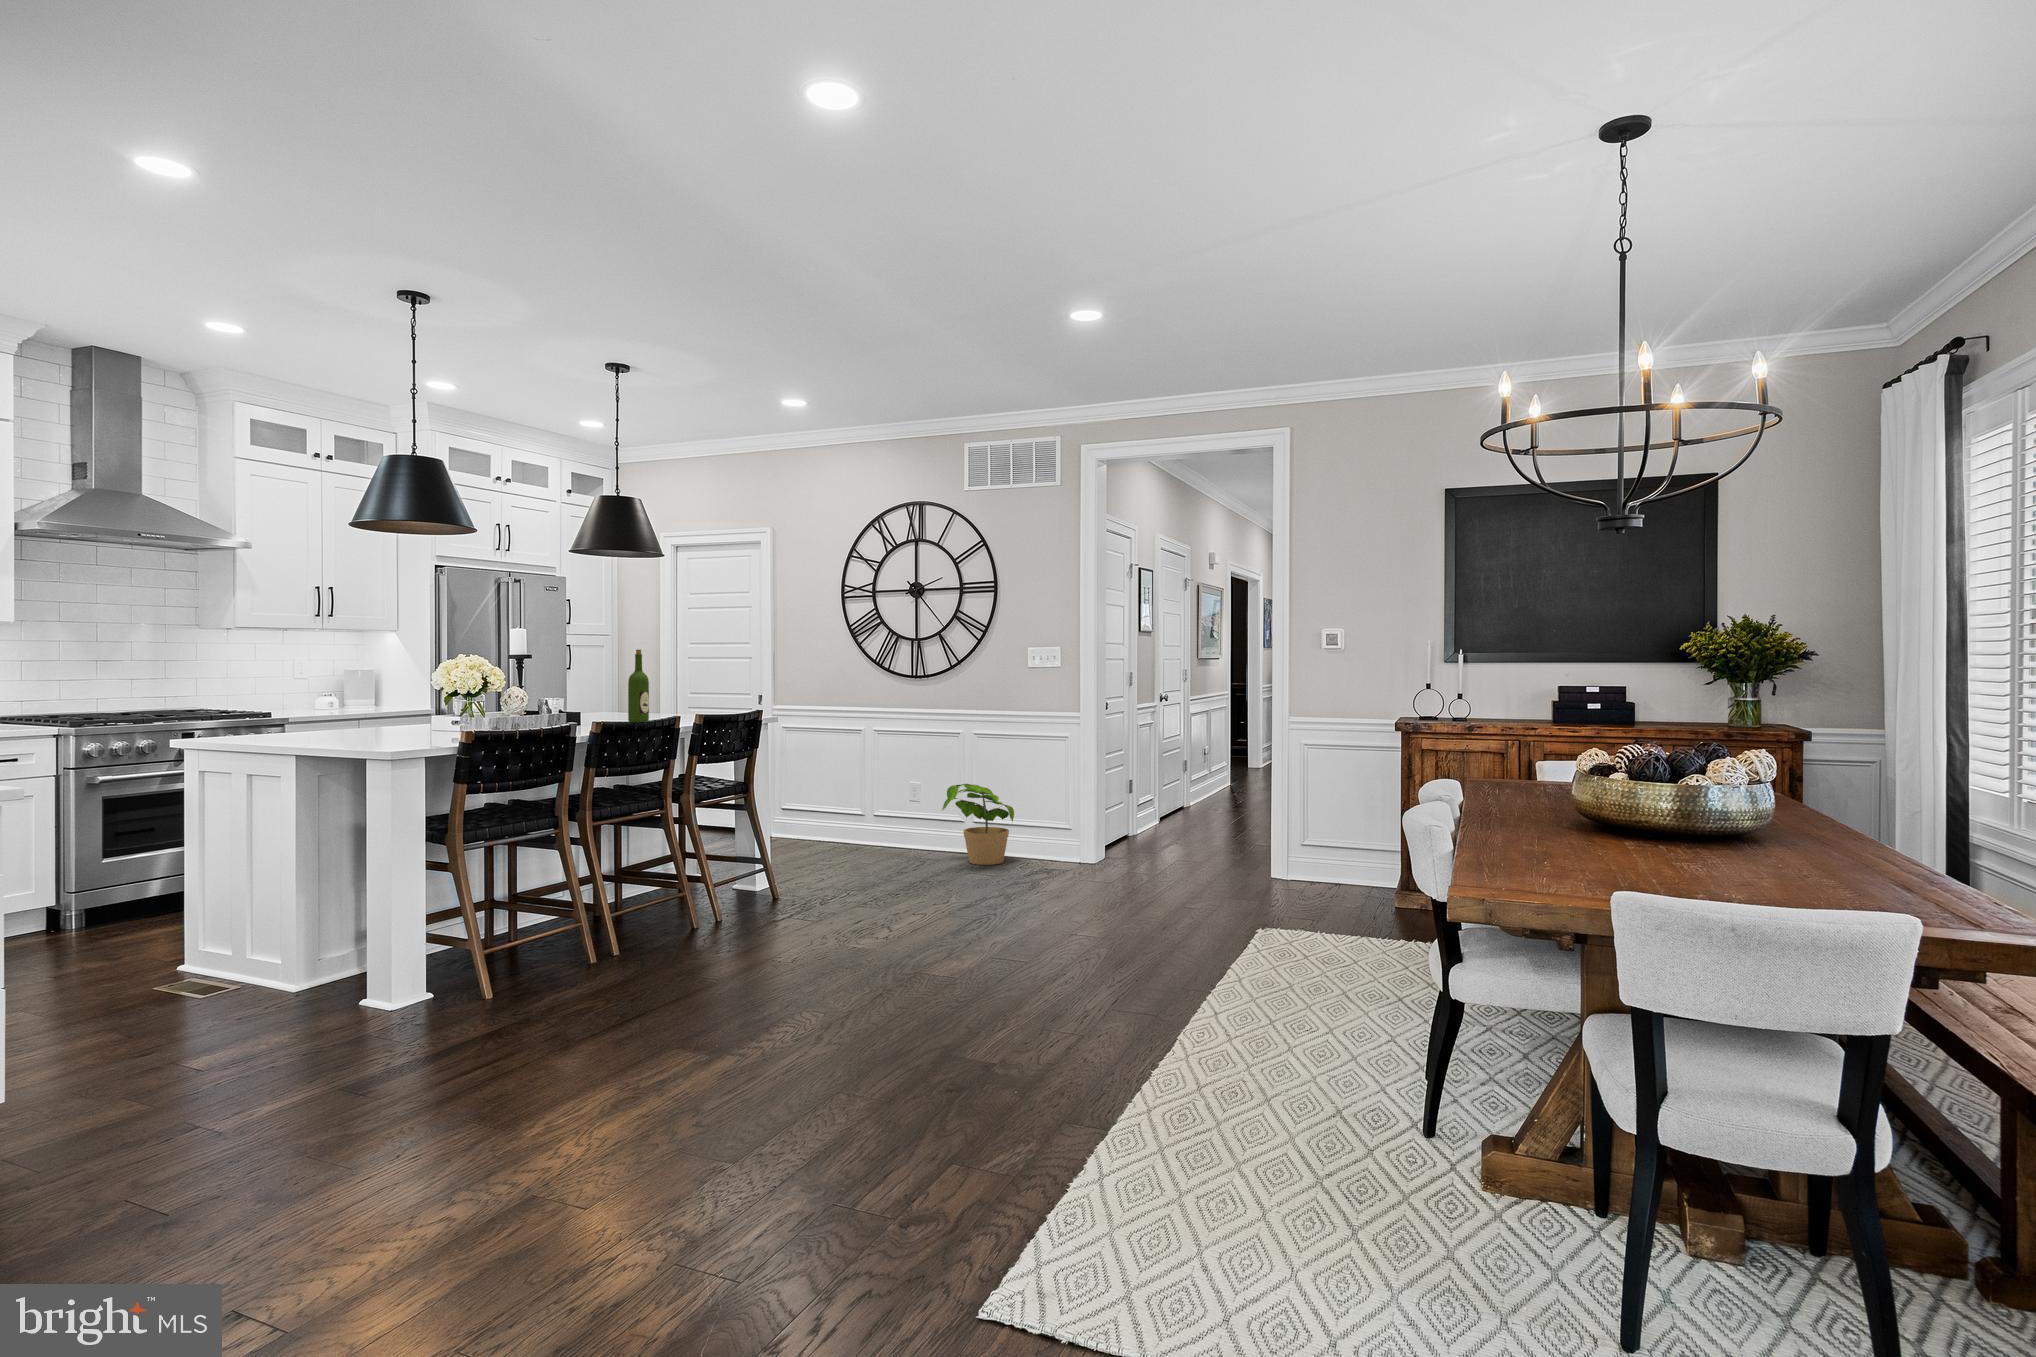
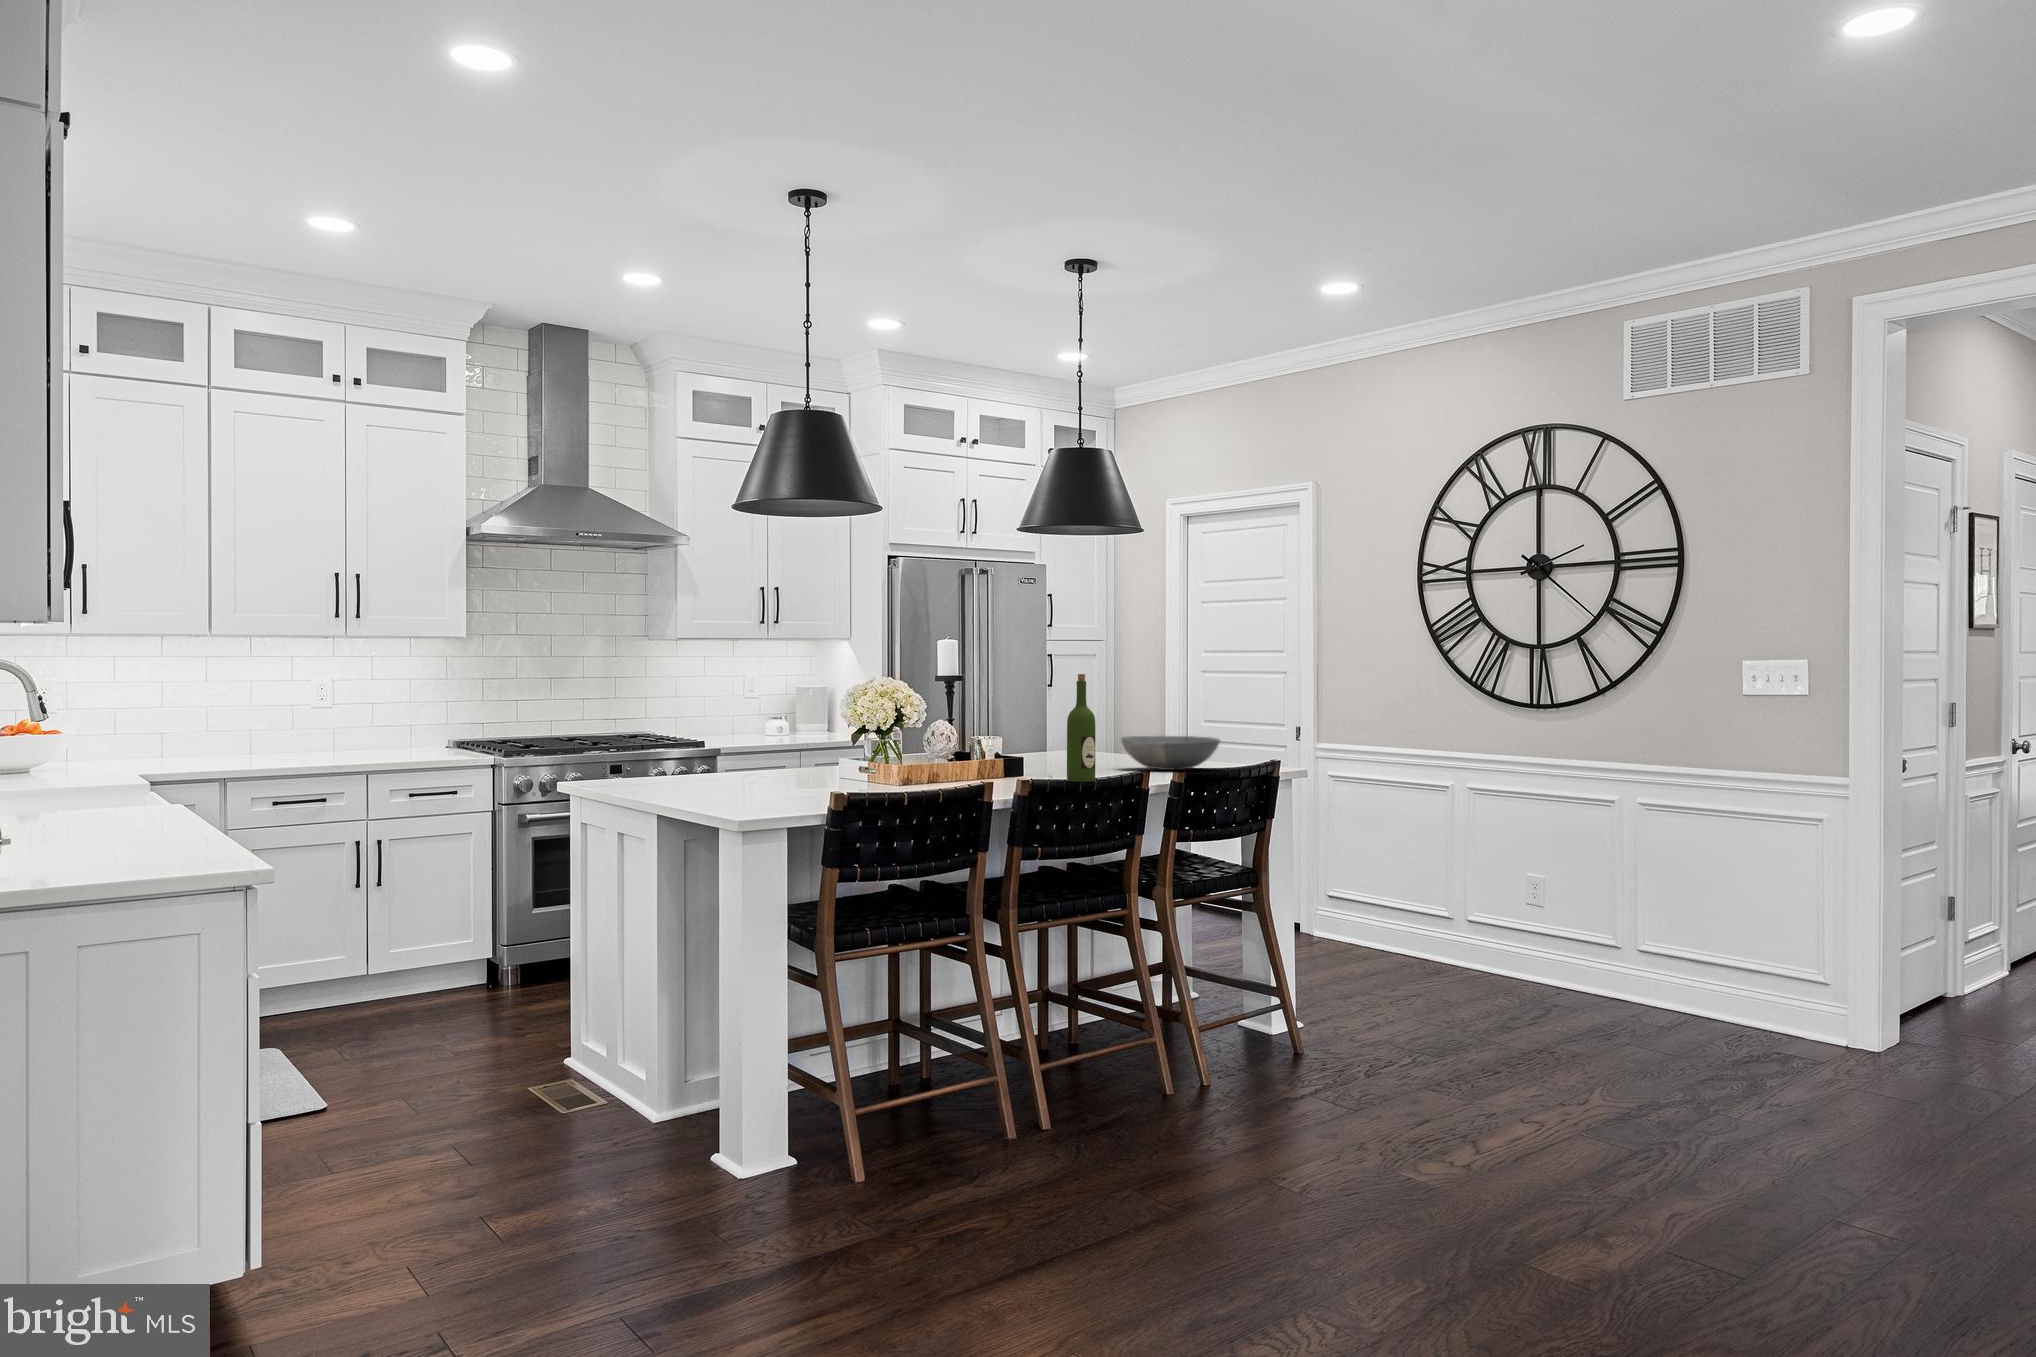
bowl: none [653,696,723,718] -> present [1121,736,1220,770]
potted plant: present [942,784,1014,865] -> none [1579,886,1712,1024]

